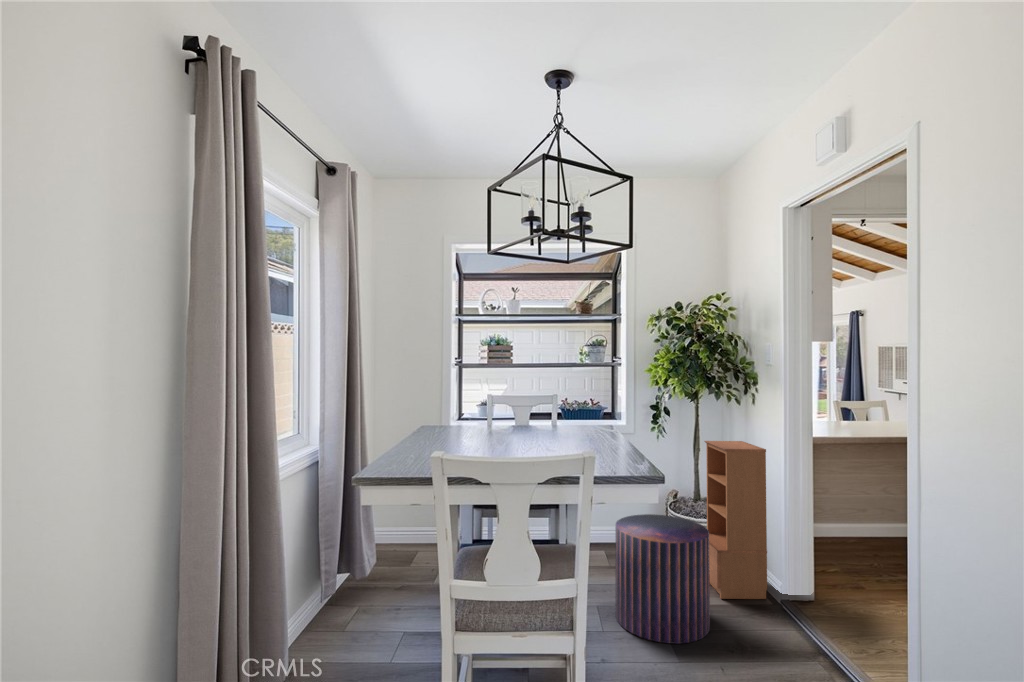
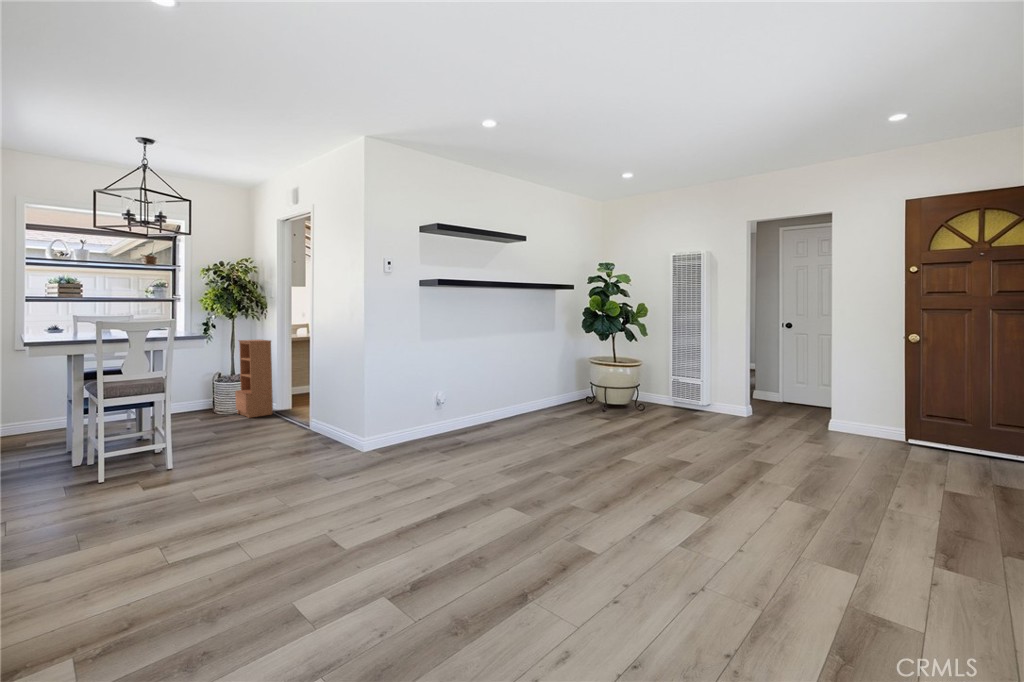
pouf: present [616,514,710,644] -> none [185,378,241,434]

